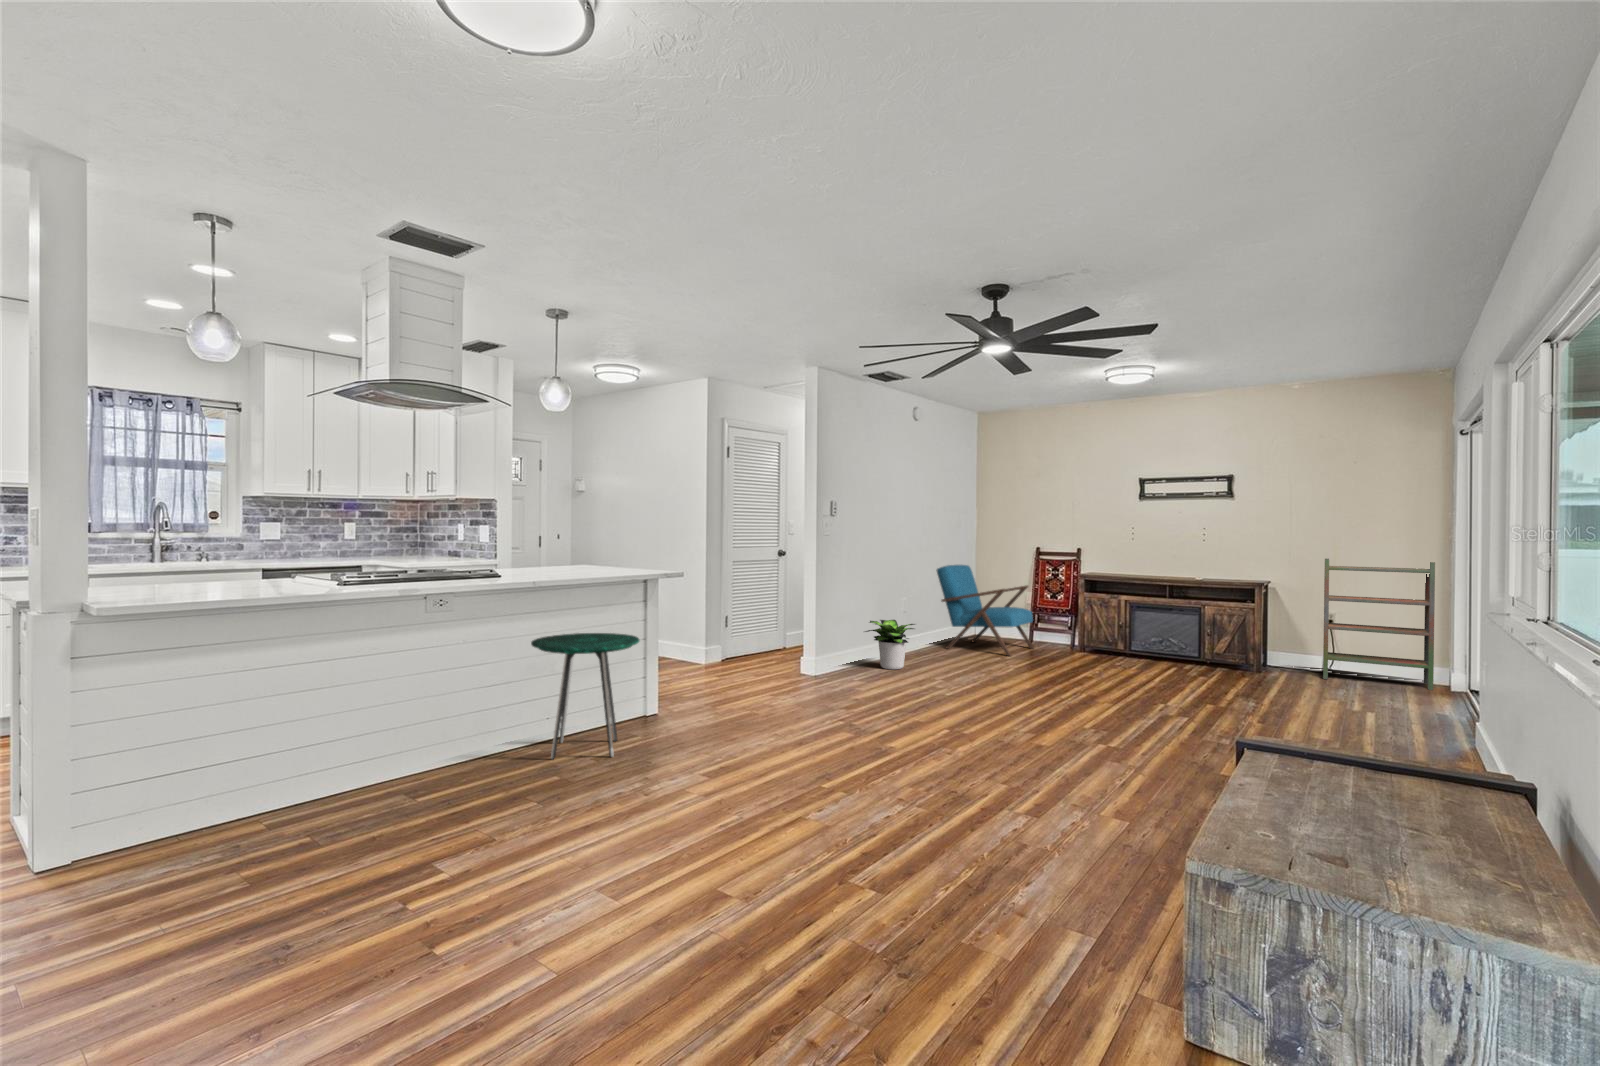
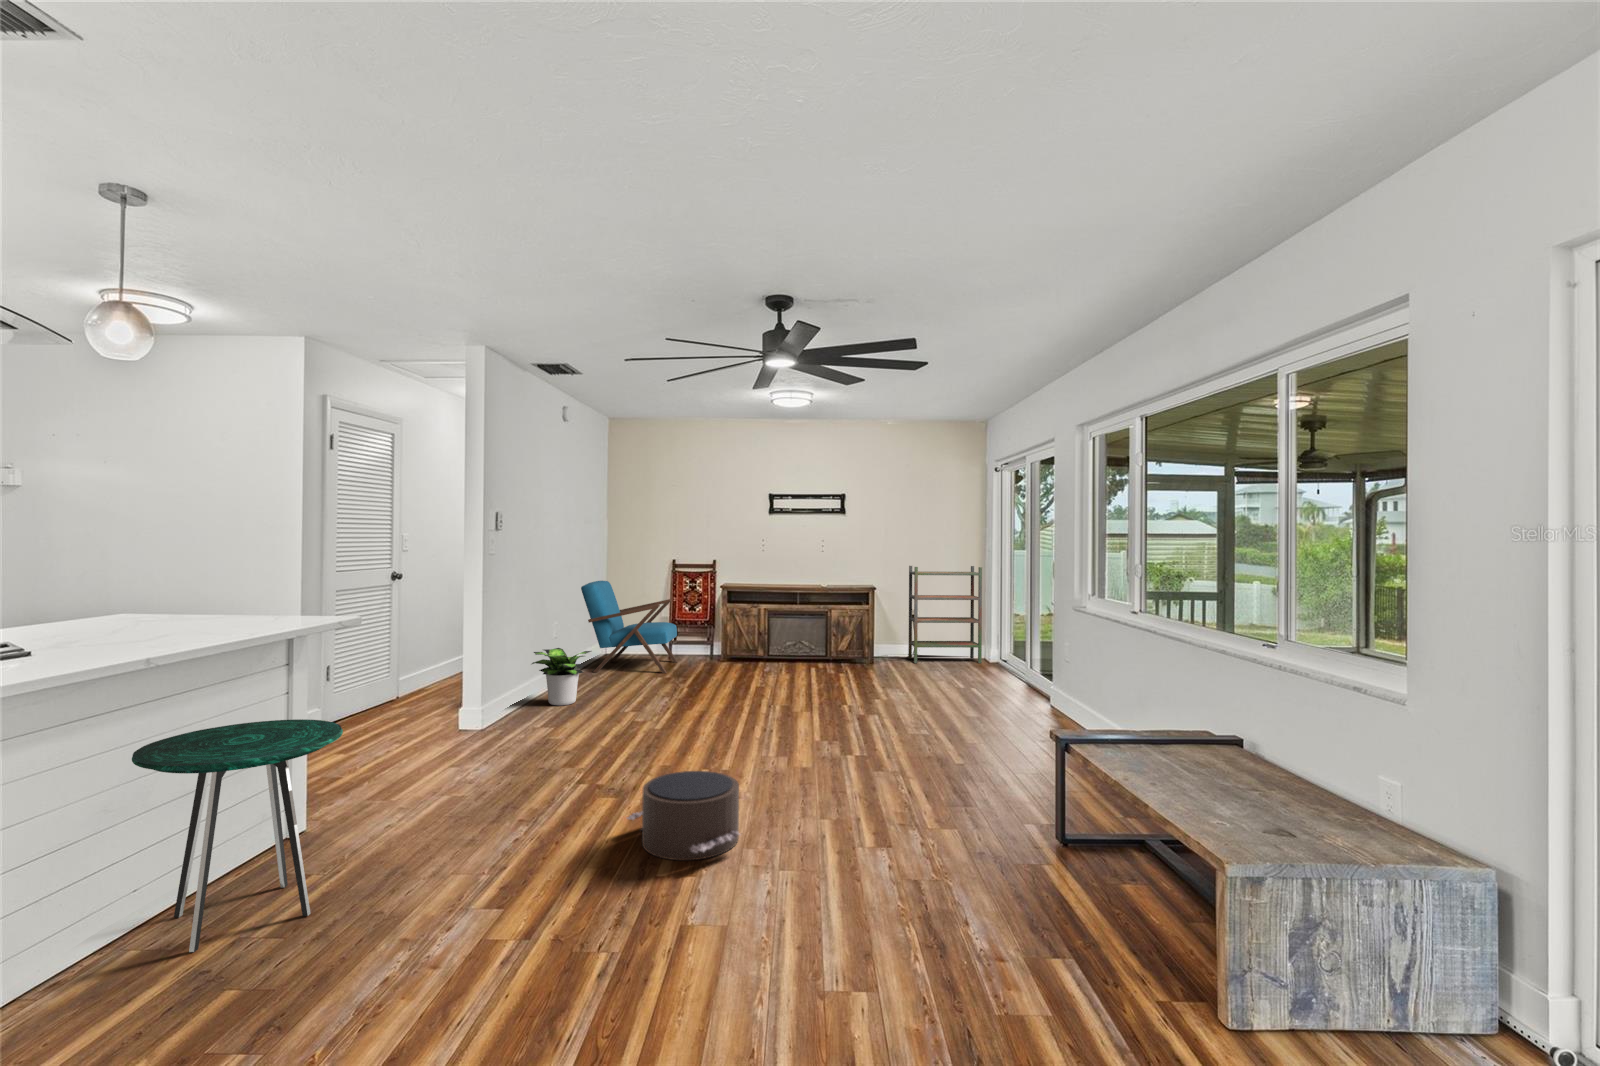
pouf: none [829,717,914,787] -> present [627,771,739,860]

